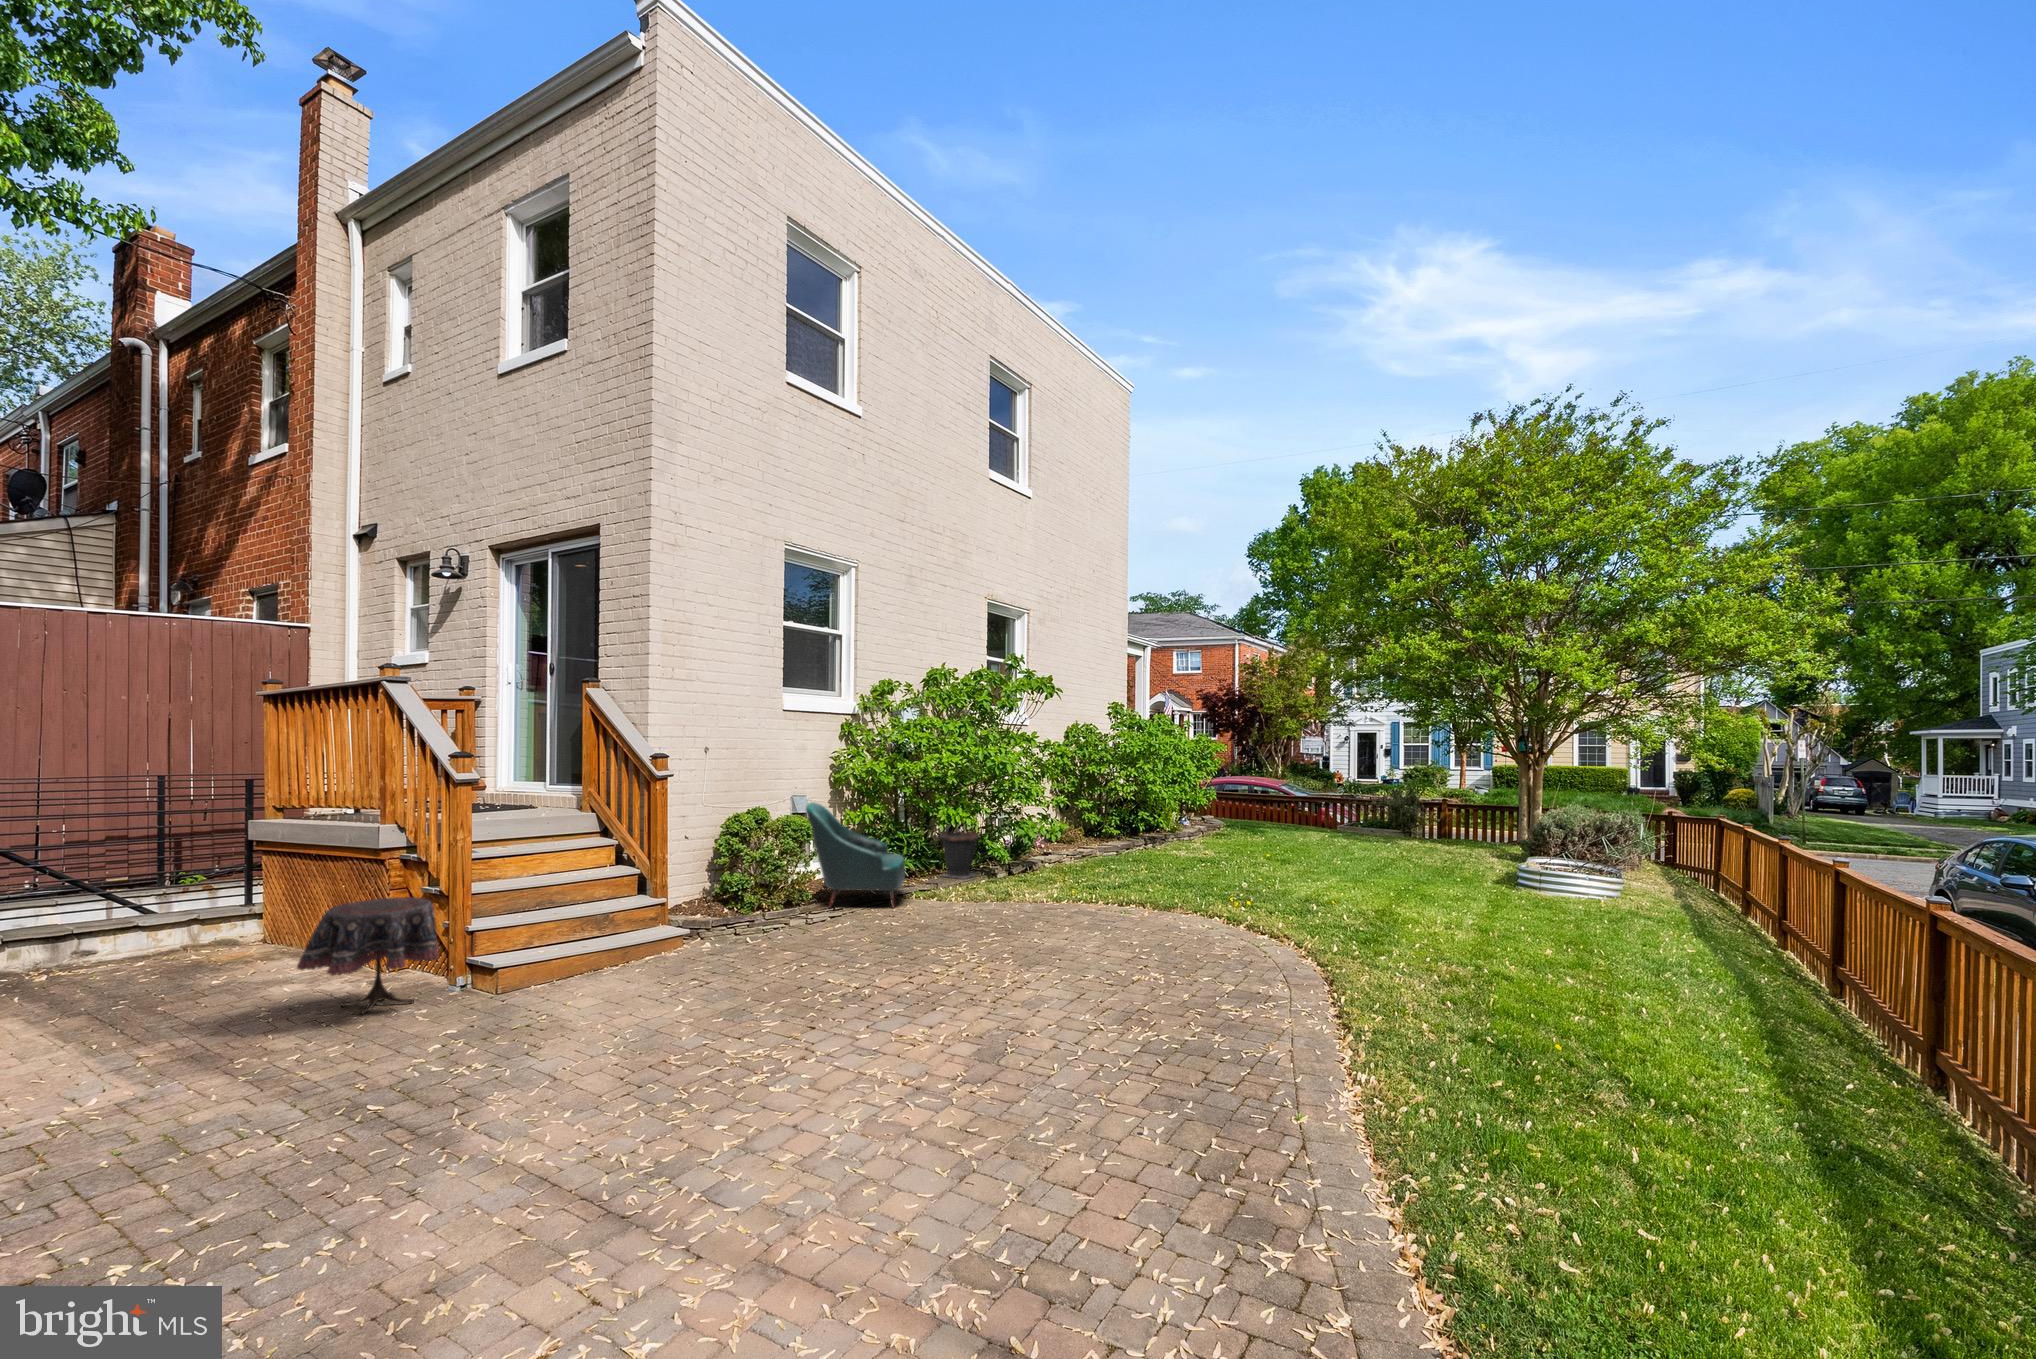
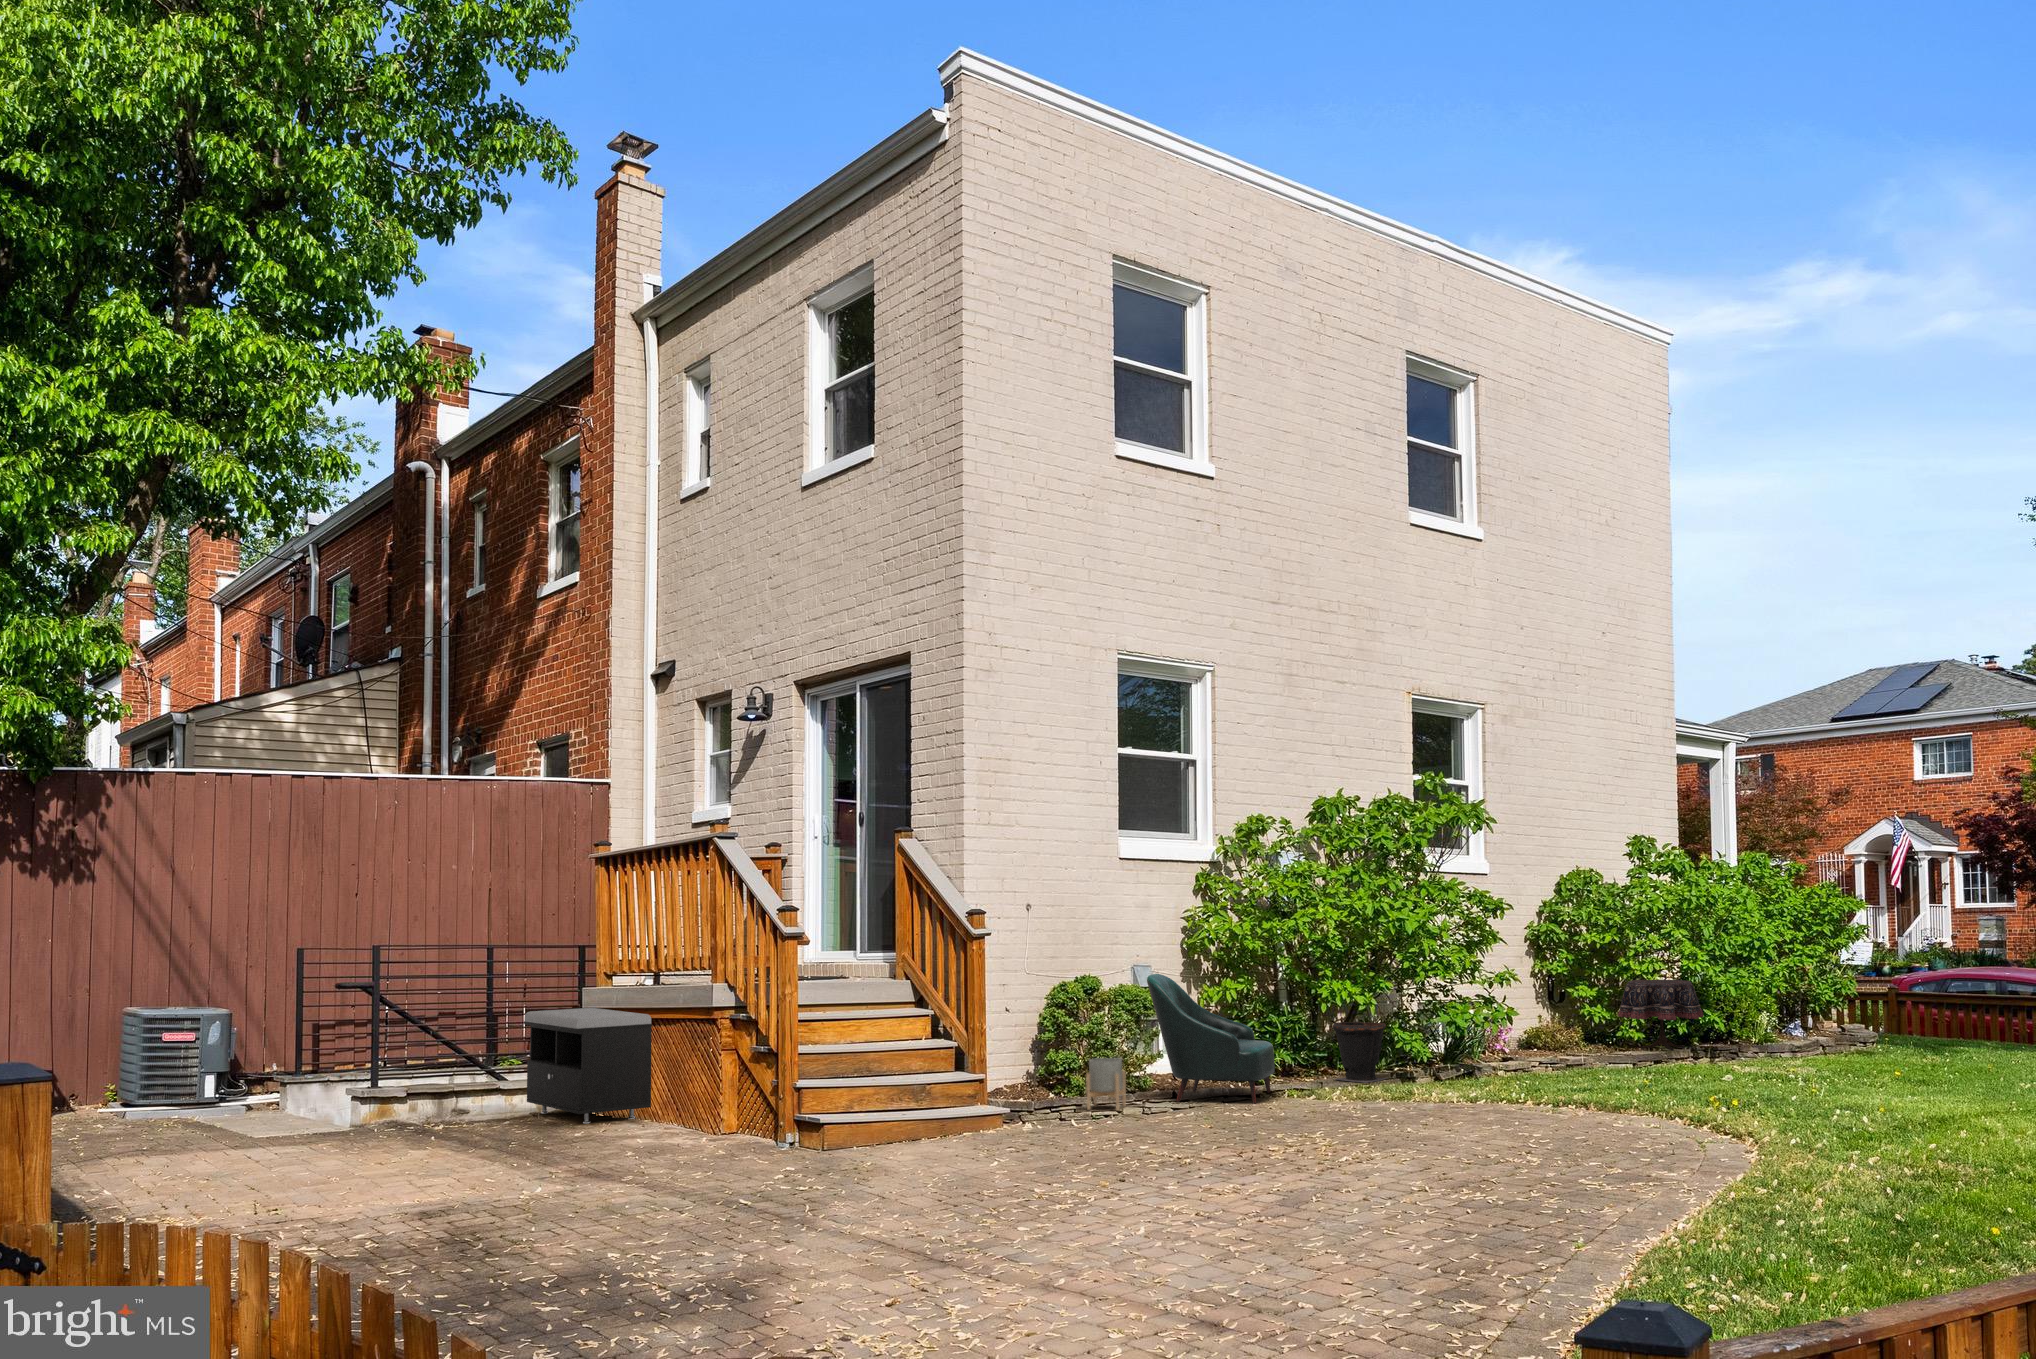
storage bench: none [172,843,319,966] -> present [524,1008,652,1124]
planter: none [755,877,788,922] -> present [1086,1058,1126,1110]
side table: present [297,897,439,1015] -> present [1618,980,1704,1050]

